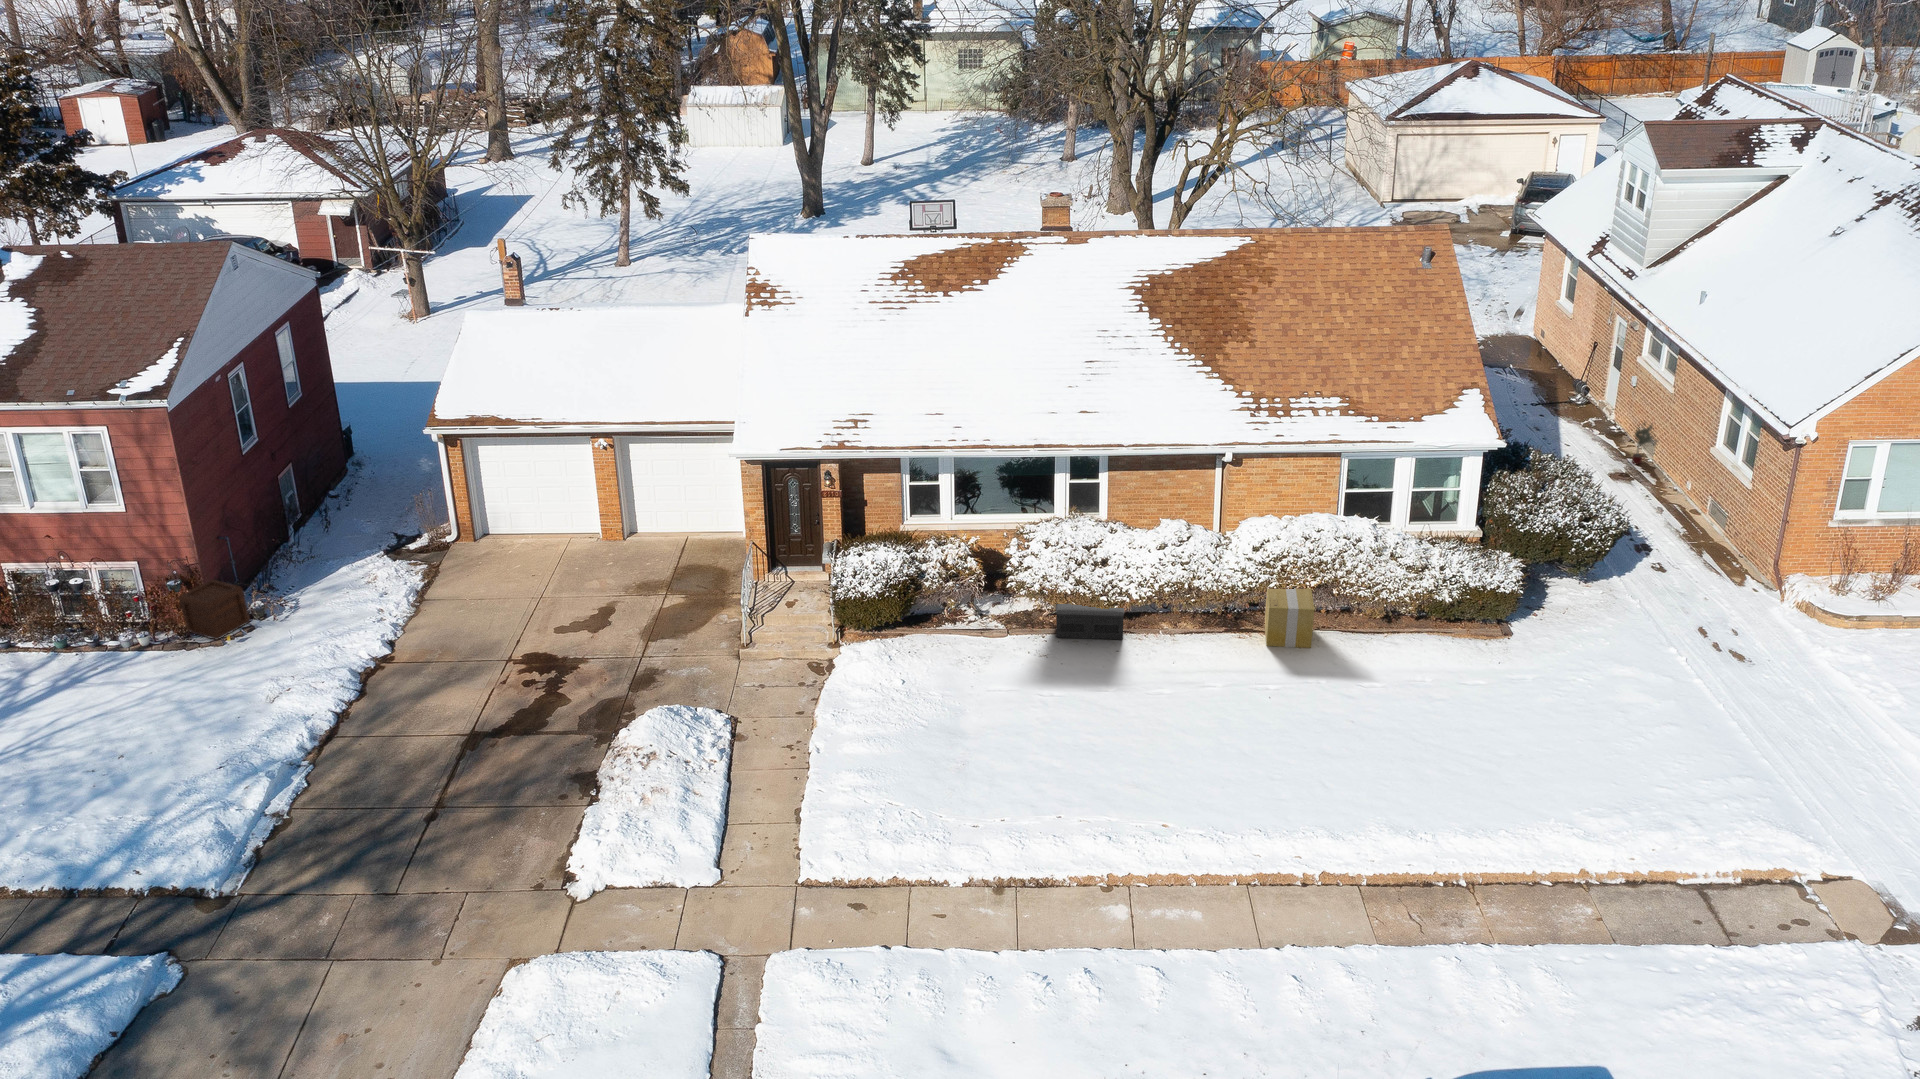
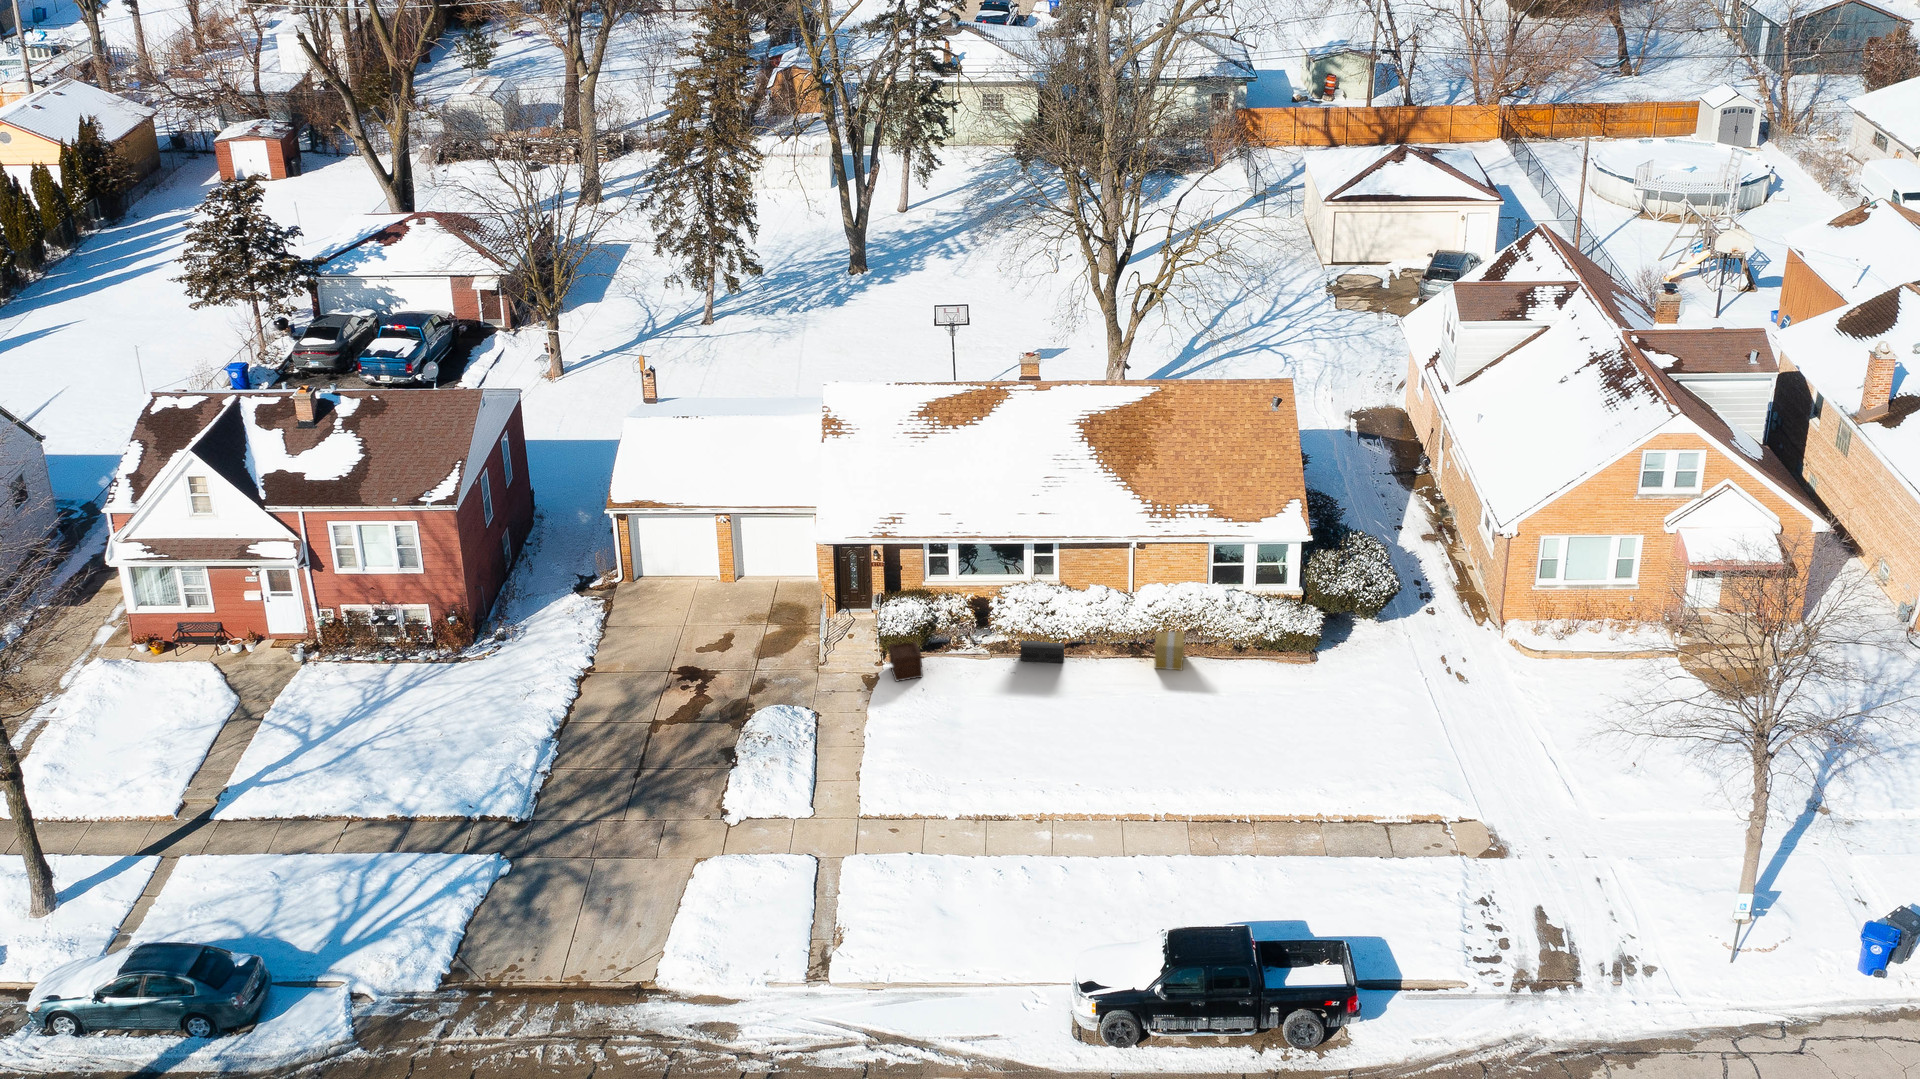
wooden crate: present [179,580,251,640] -> present [889,640,923,681]

